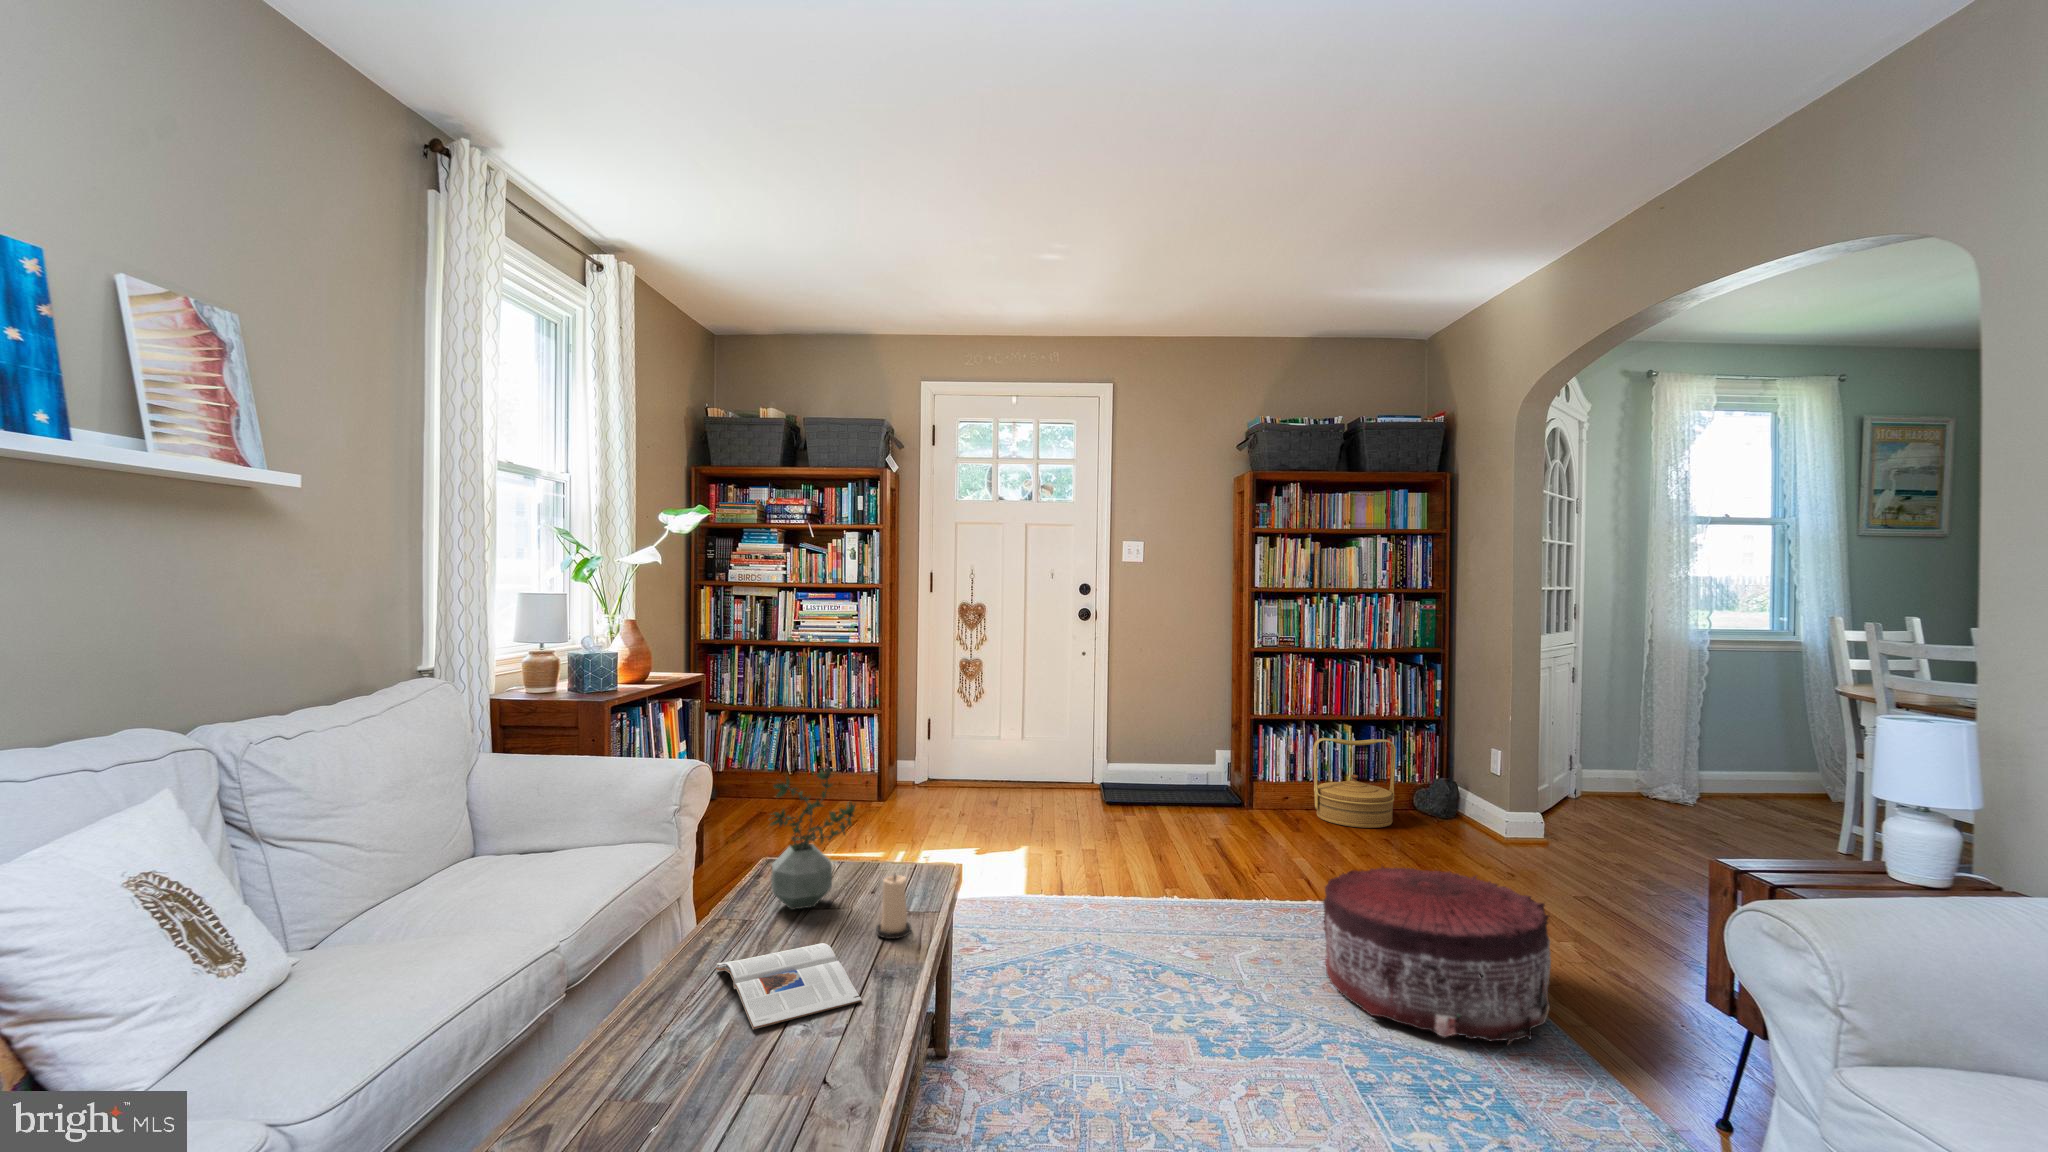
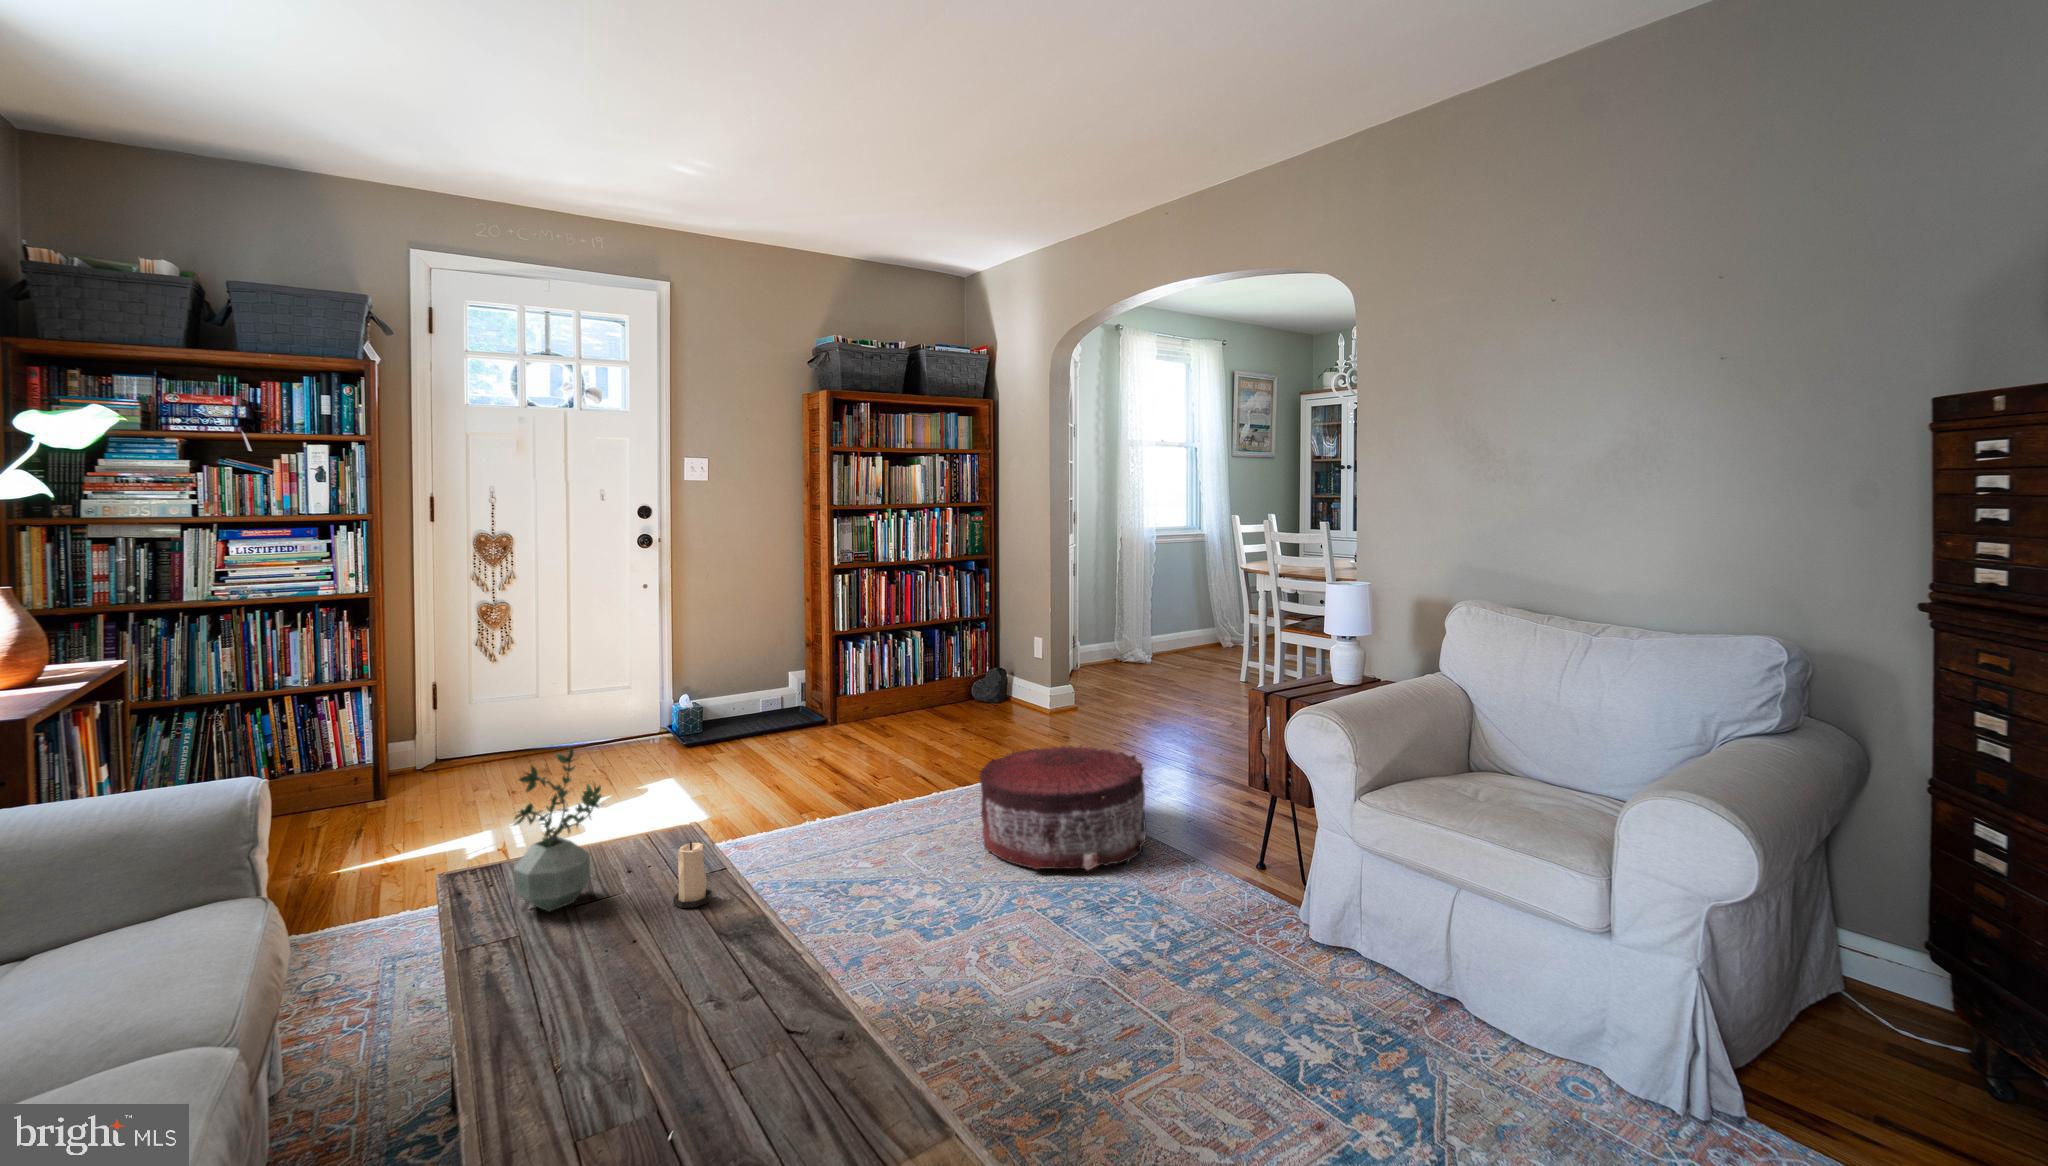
woven basket: present [1313,738,1396,828] -> none [894,643,964,726]
magazine: present [716,943,862,1029] -> none [537,926,735,1017]

